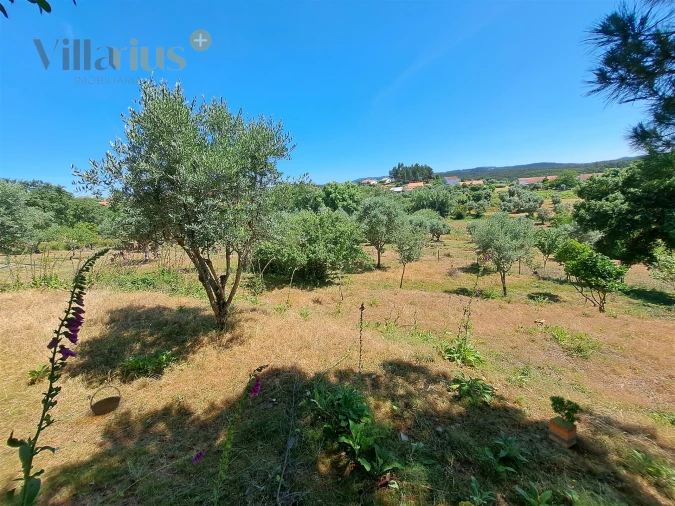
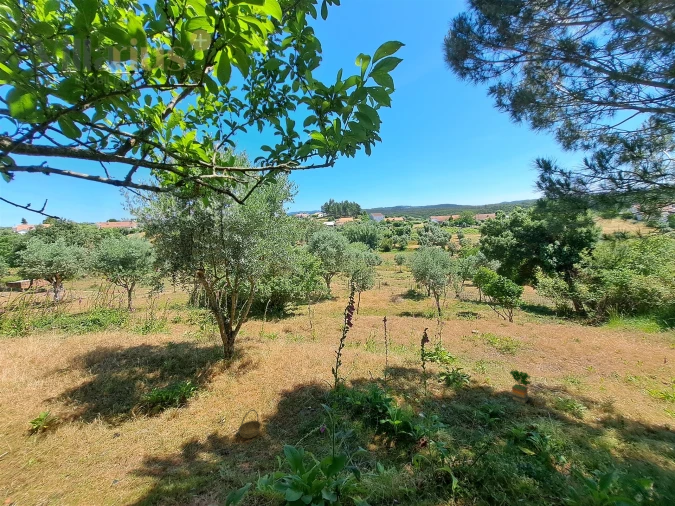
basket: present [90,386,121,415] -> present [239,410,261,439]

